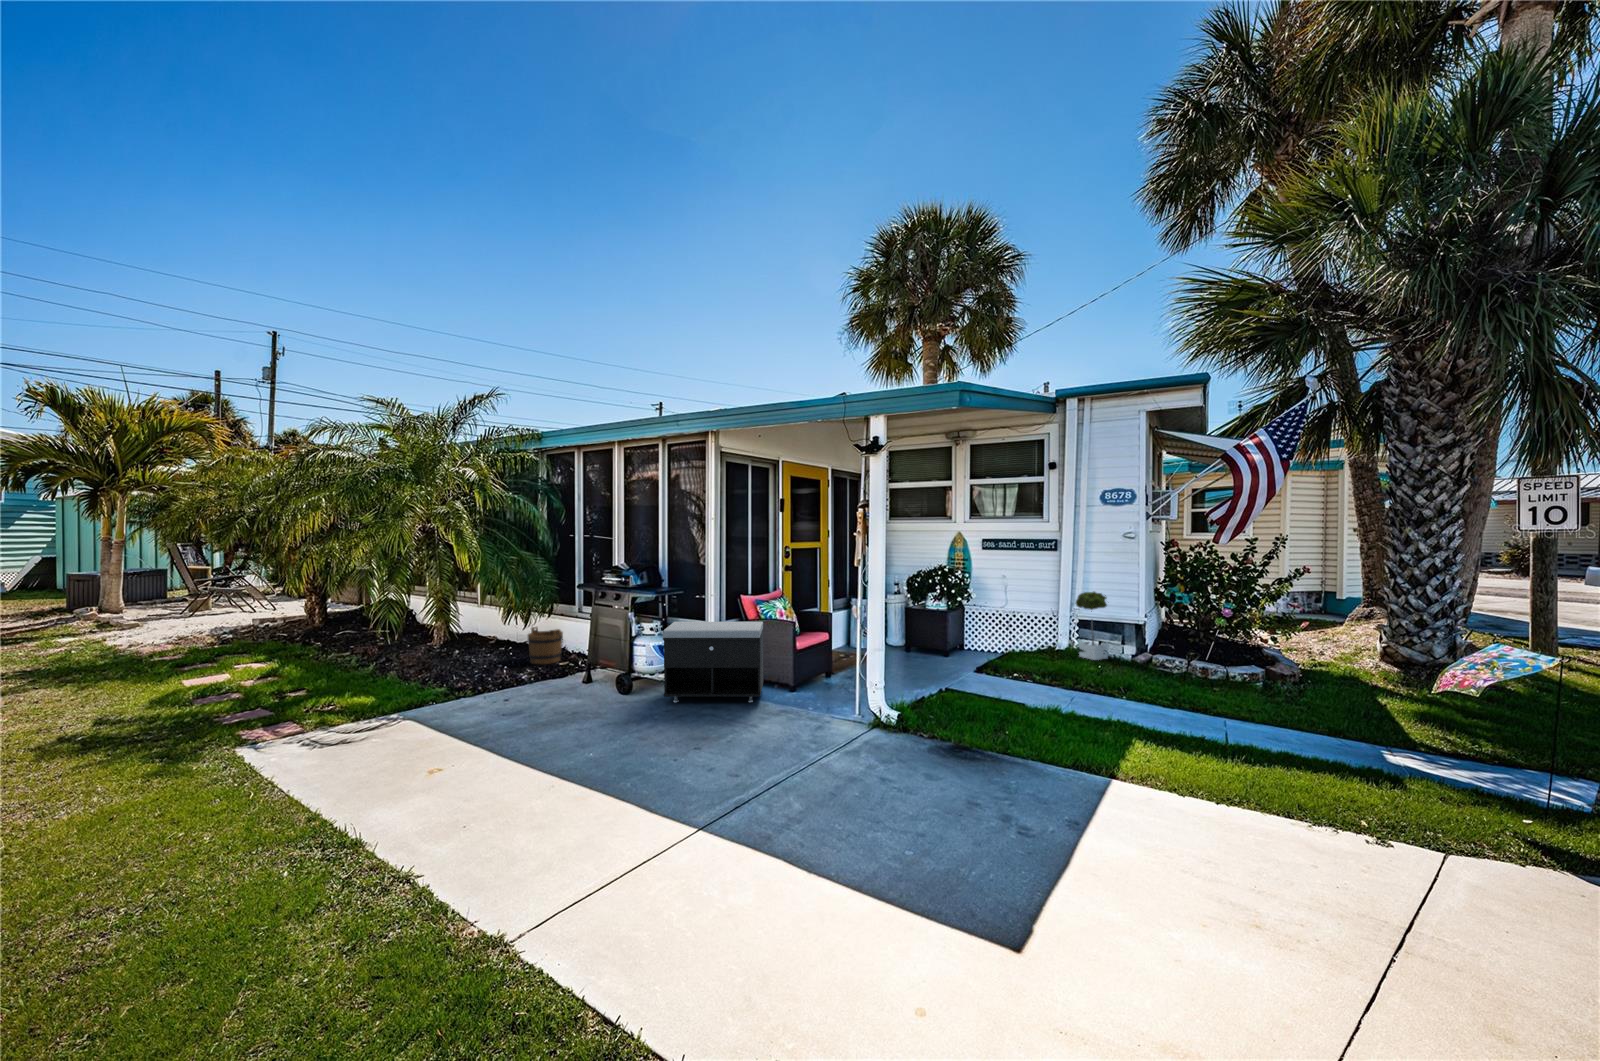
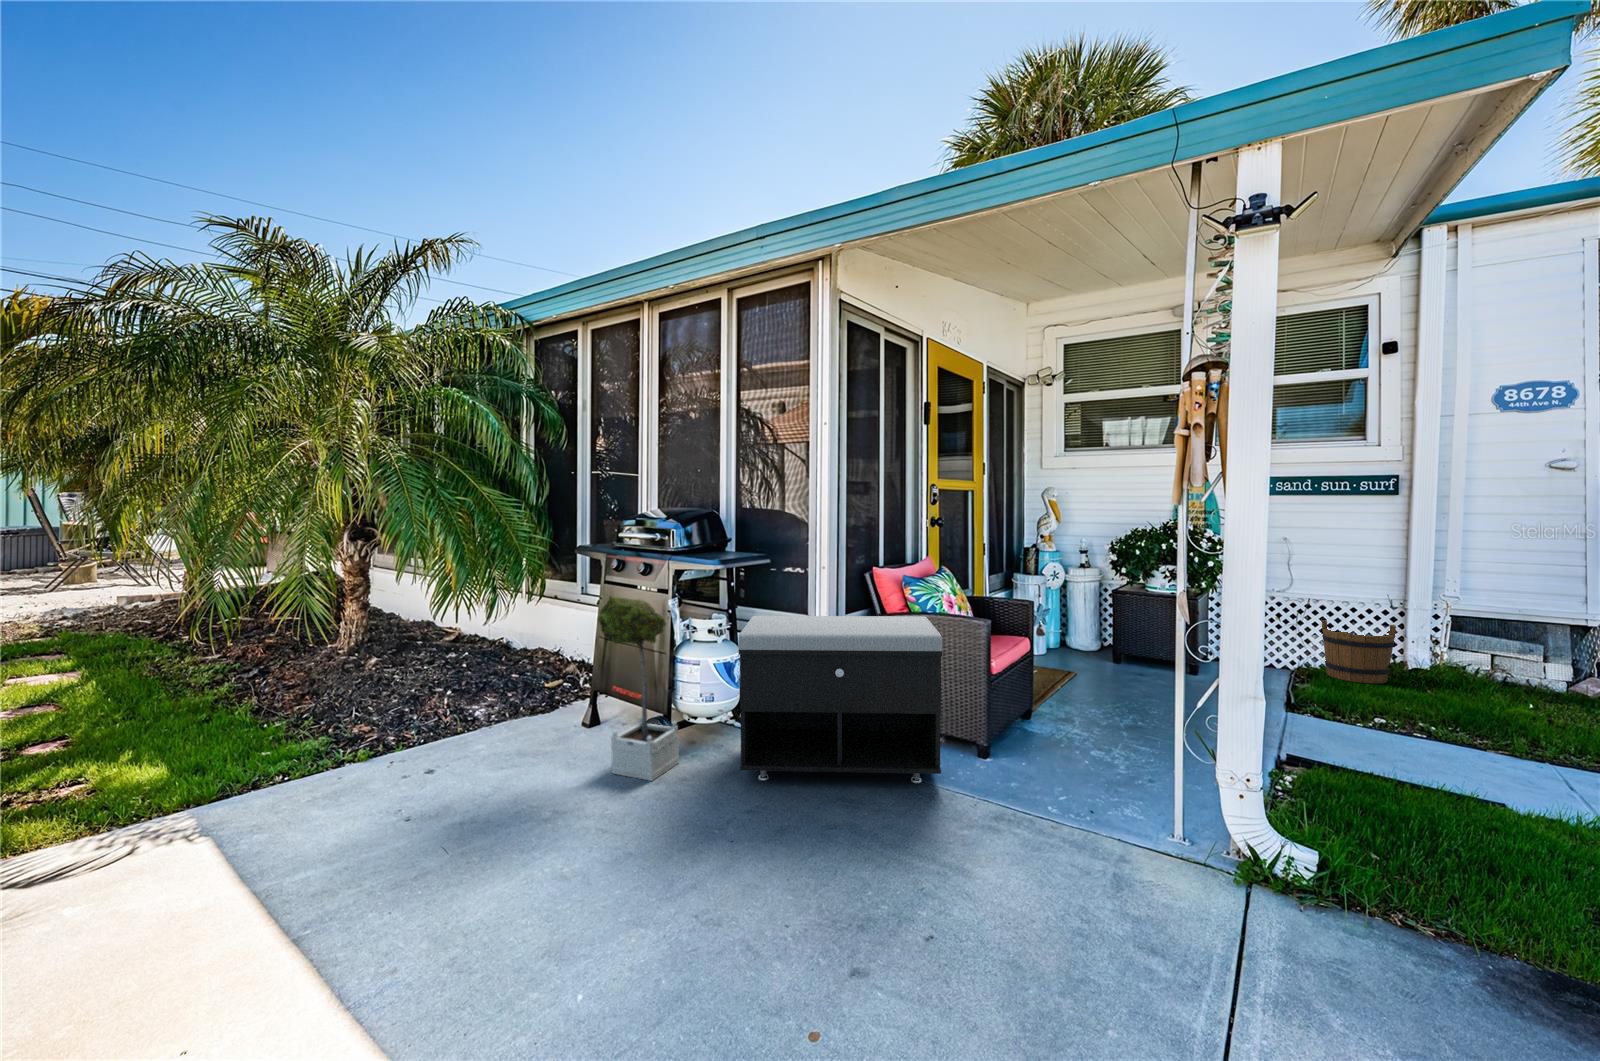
potted tree: present [1075,591,1108,660] -> present [598,596,679,781]
bucket: present [528,627,563,664] -> present [1320,620,1396,684]

